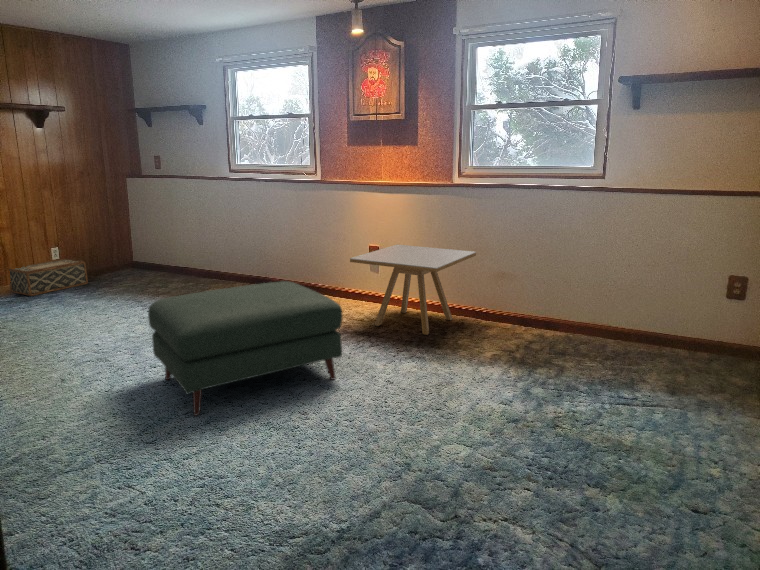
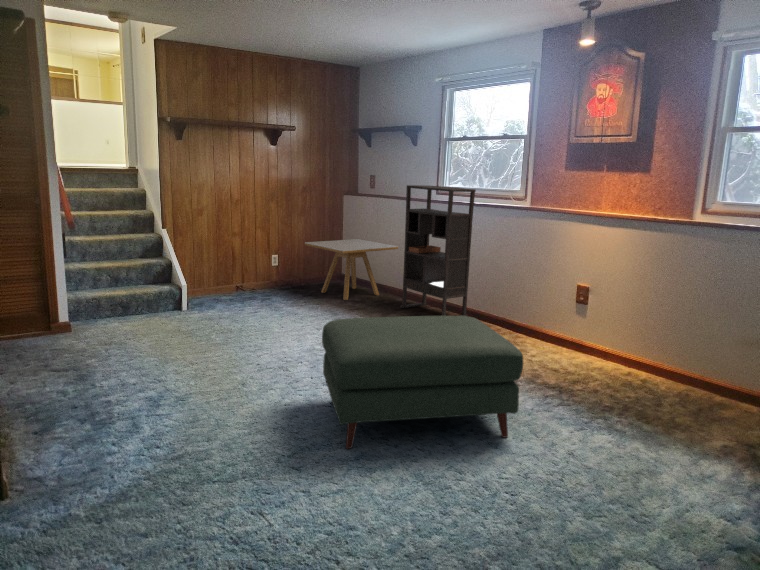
bookshelf: none [199,164,274,293] -> present [400,185,476,316]
side table: present [350,245,476,335] -> present [305,239,398,300]
woven basket: present [9,259,88,296] -> none [232,267,296,298]

